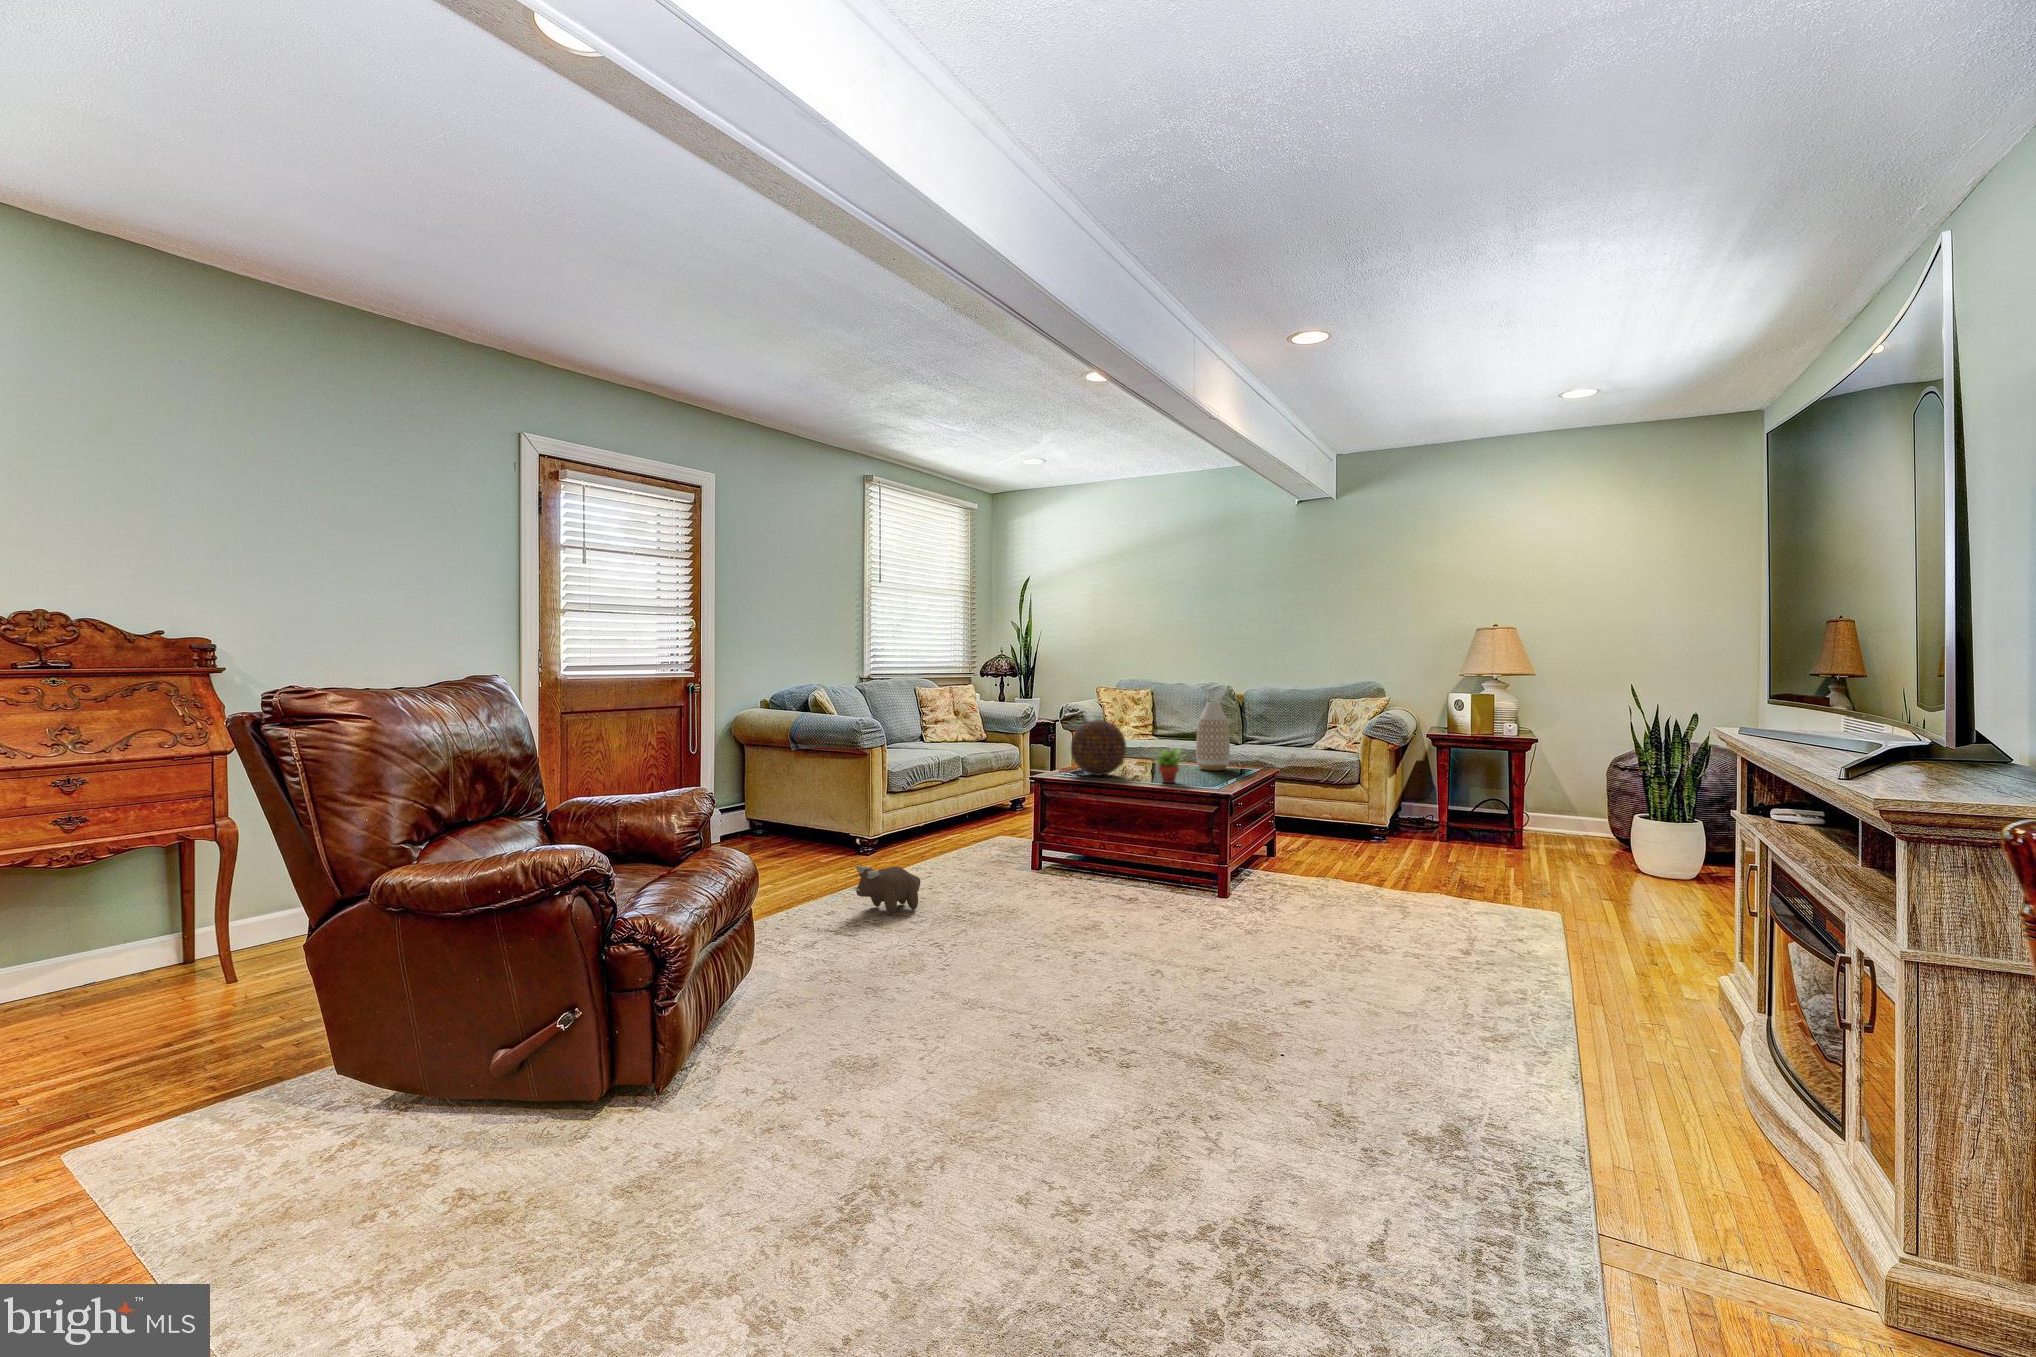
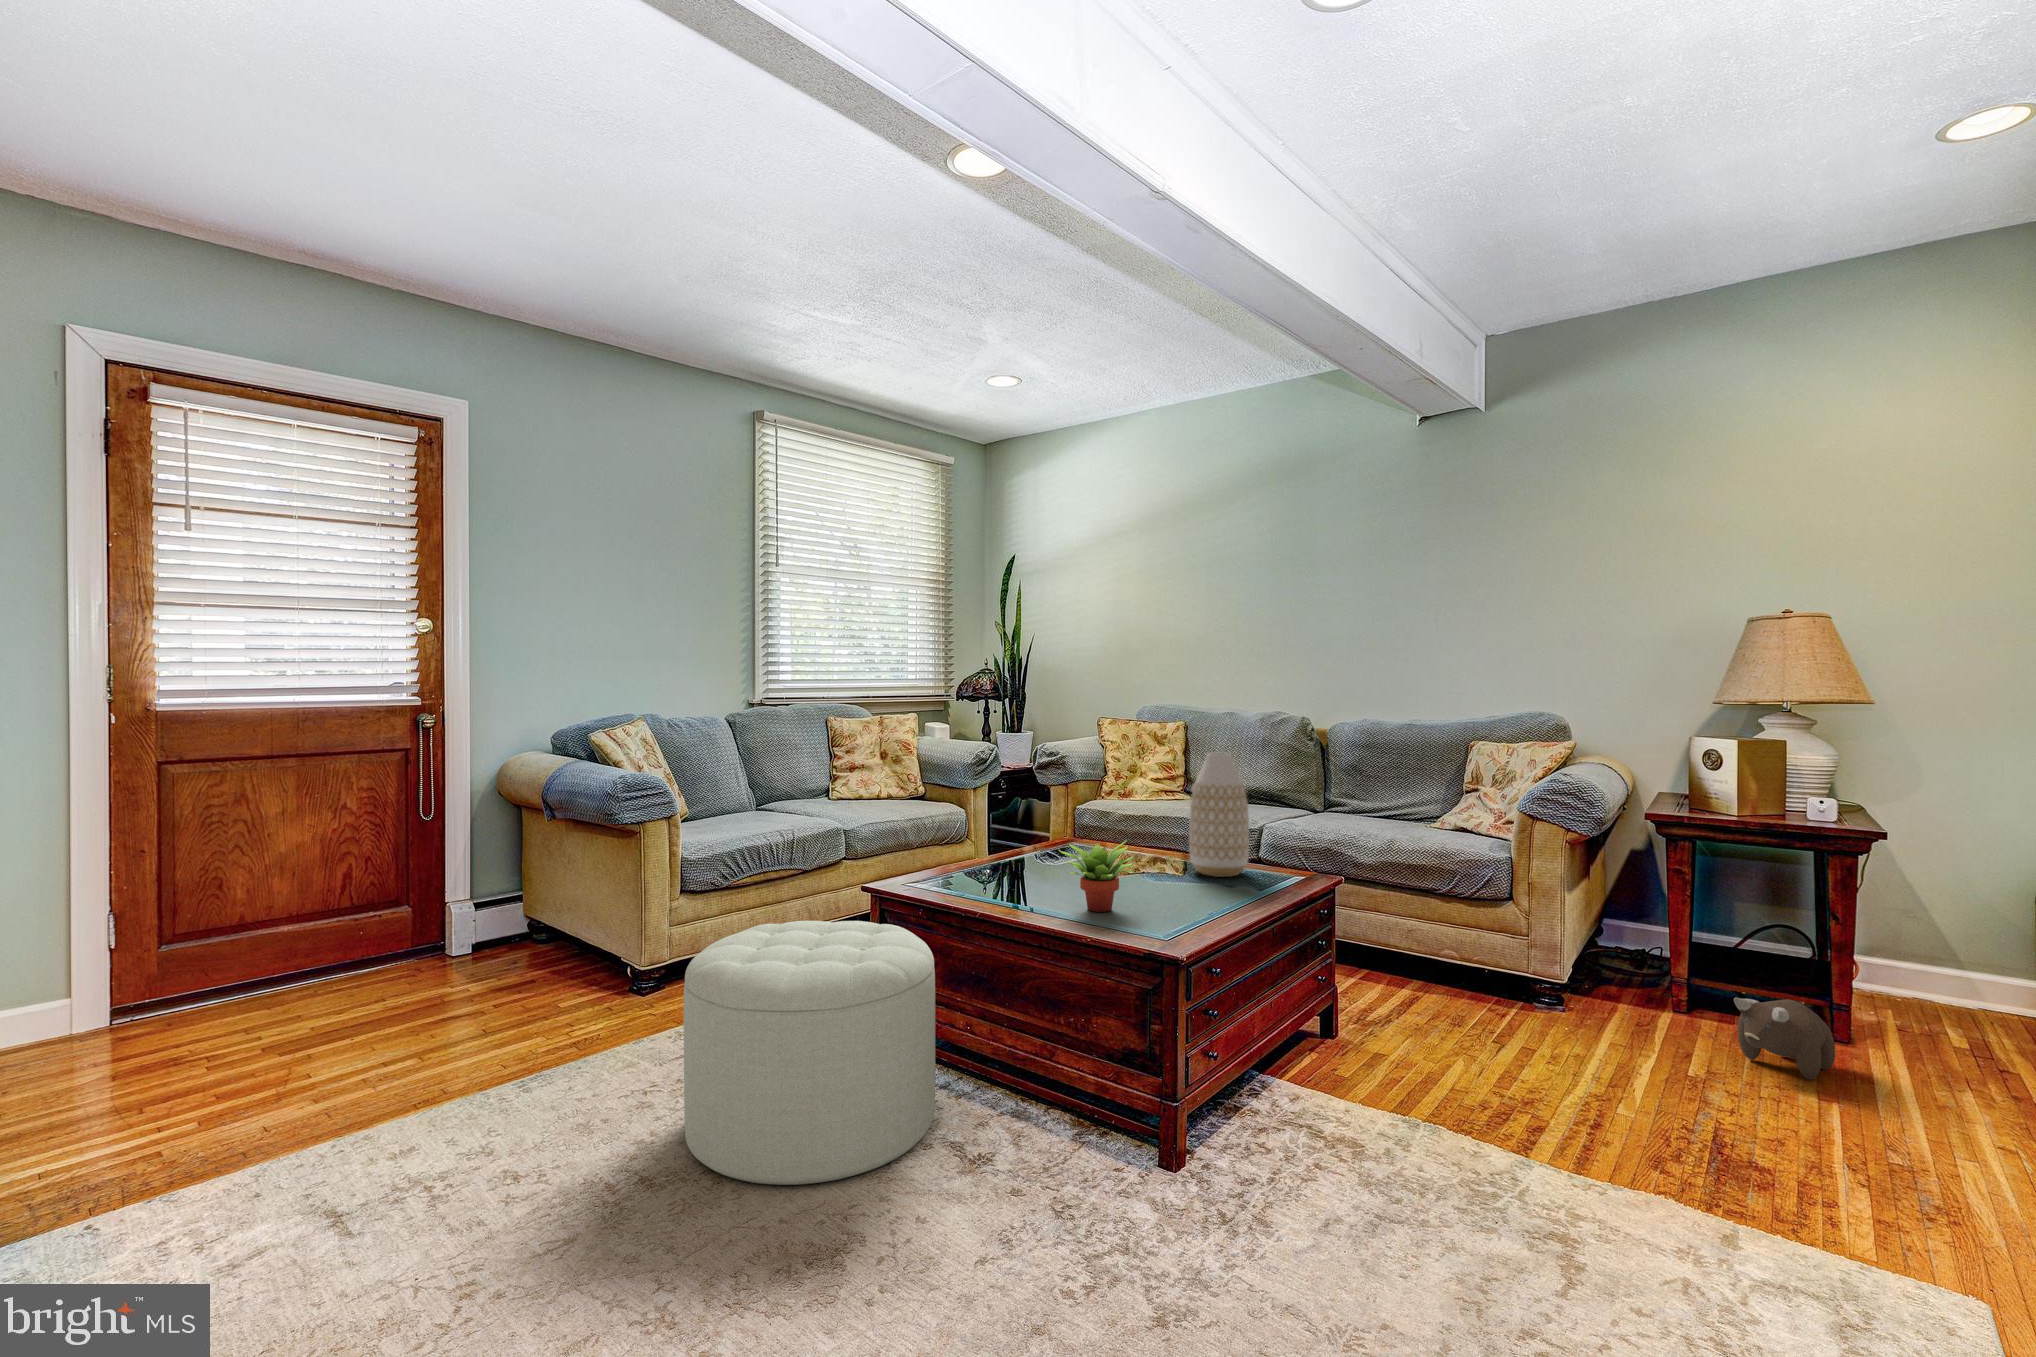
decorative orb: present [1071,720,1126,776] -> none [941,785,1040,886]
ottoman: none [976,791,1103,907] -> present [684,921,935,1185]
plush toy: present [854,866,920,915] -> present [1734,998,1835,1079]

